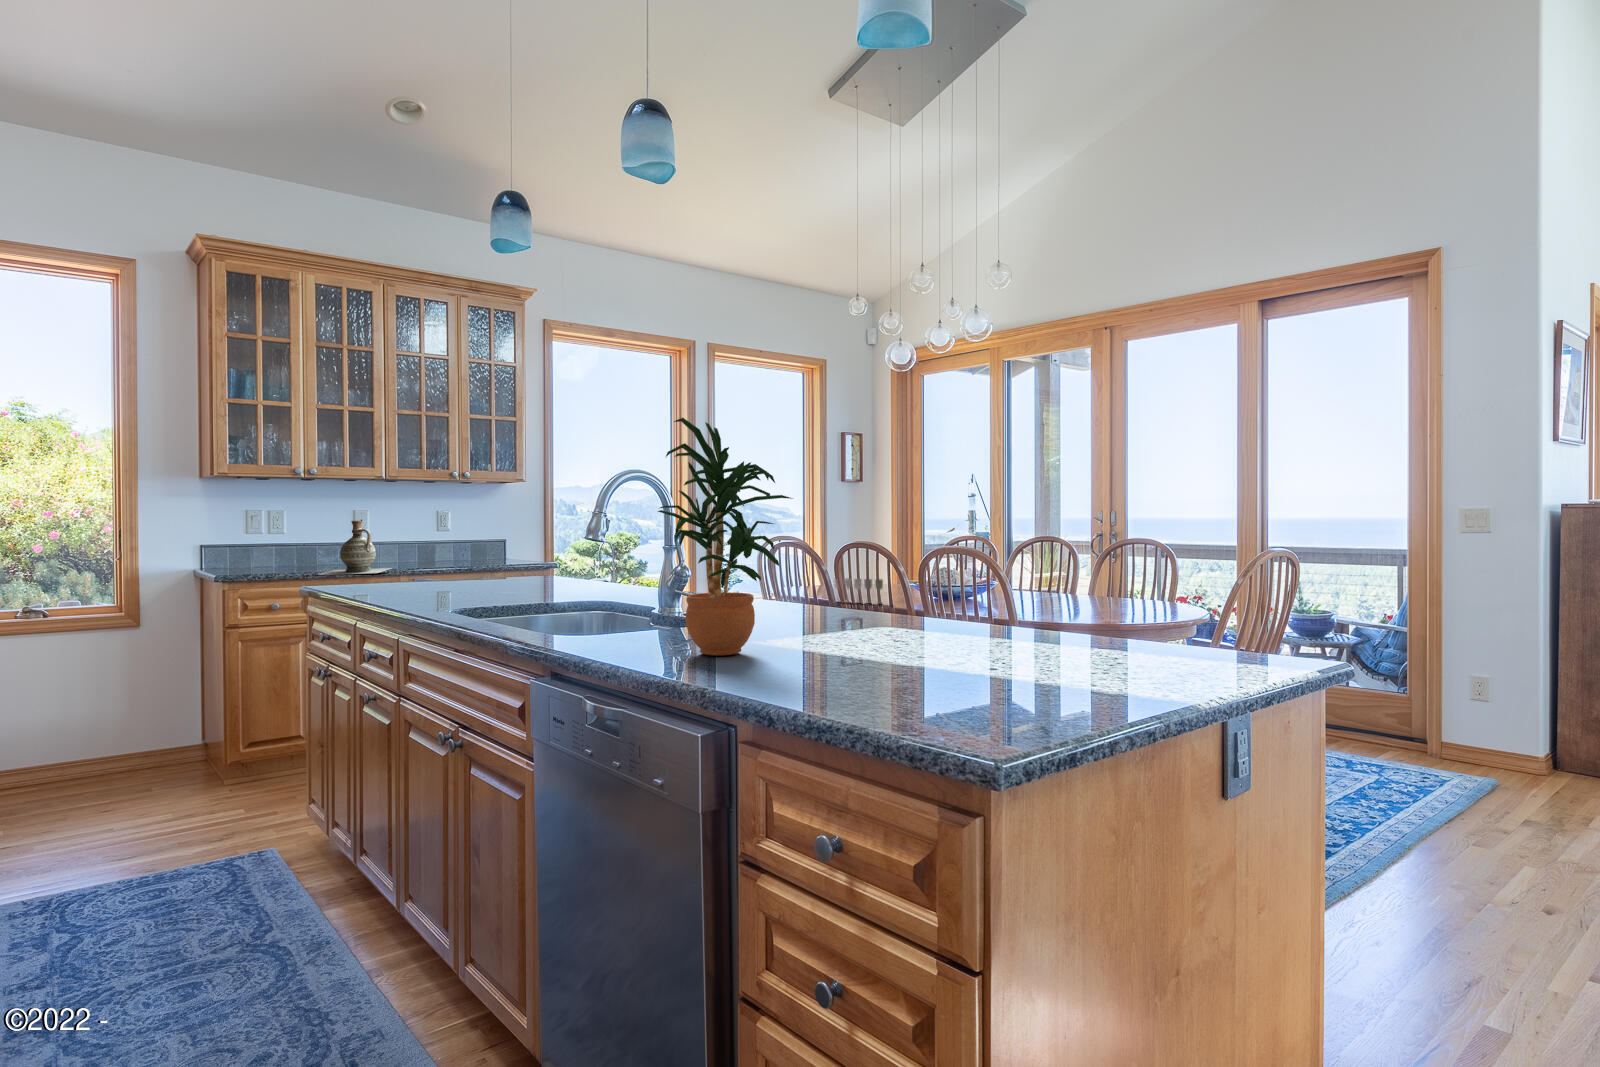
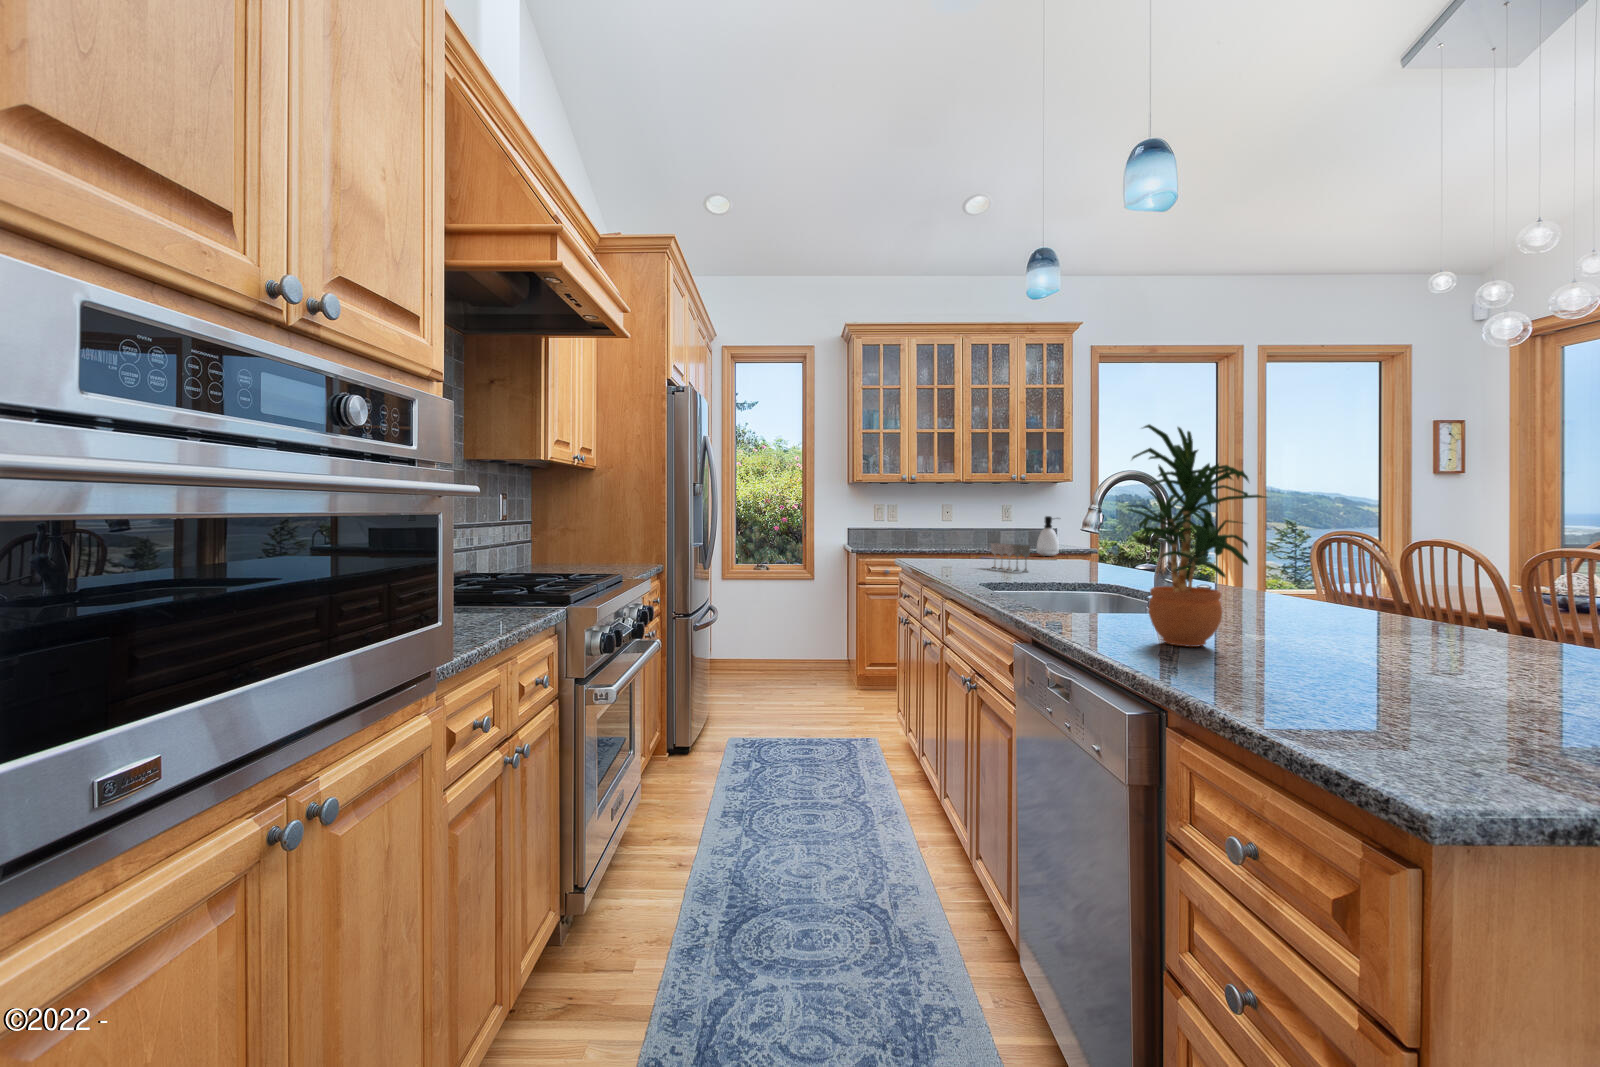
ceramic jug: present [319,520,392,575] -> none [910,512,965,552]
soap dispenser: none [490,524,517,572] -> present [1037,516,1059,556]
wine glass: present [834,578,883,604] -> present [991,543,1031,572]

